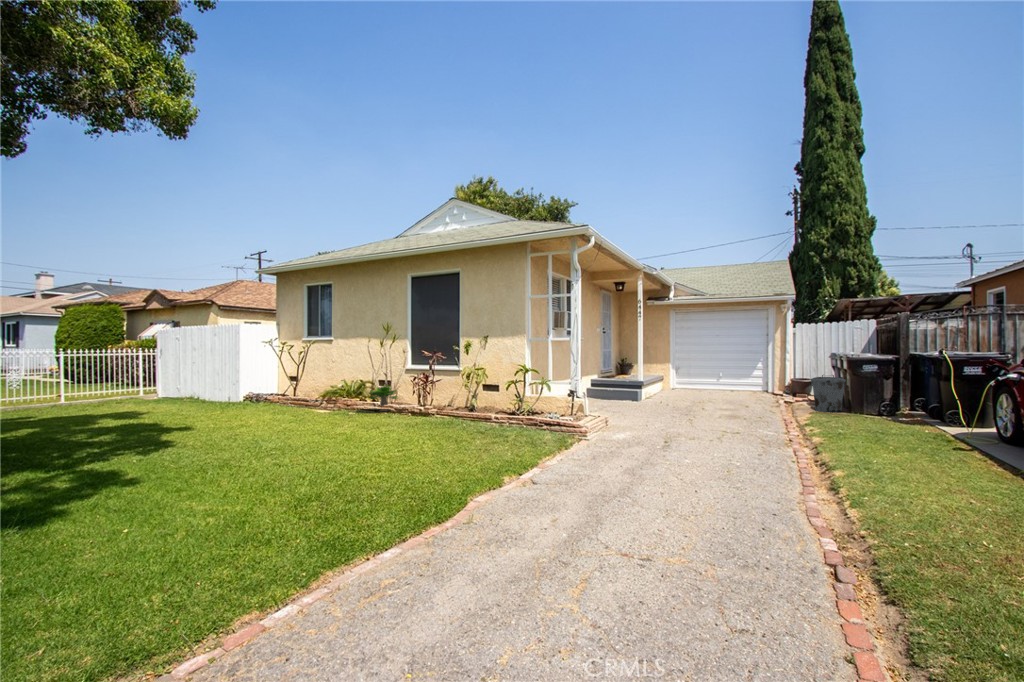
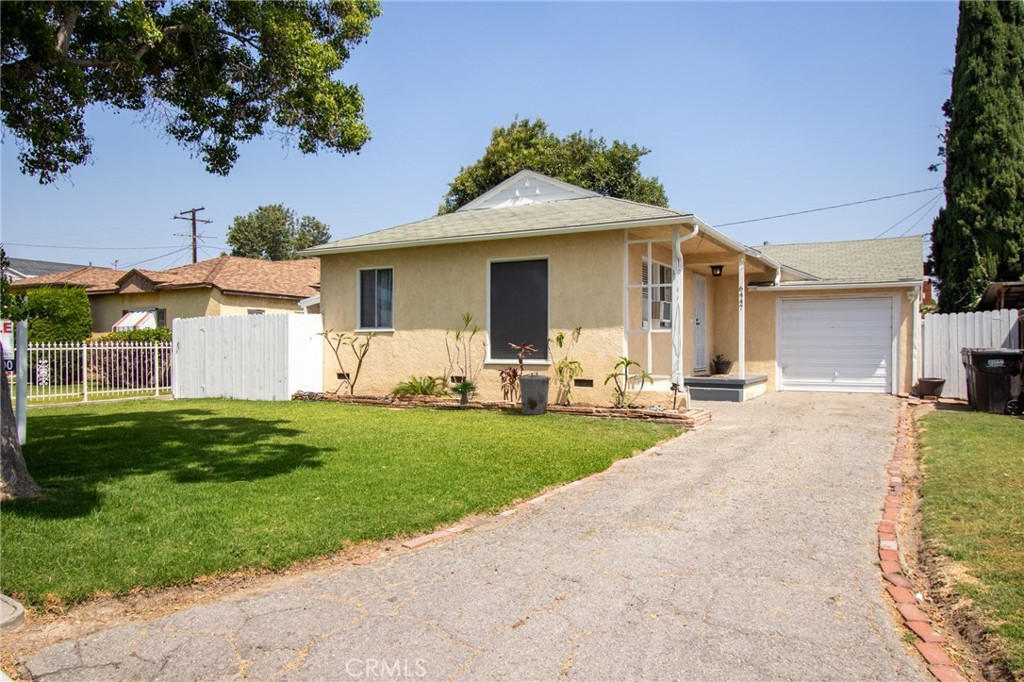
trash can: present [811,375,846,412] -> present [518,372,551,414]

